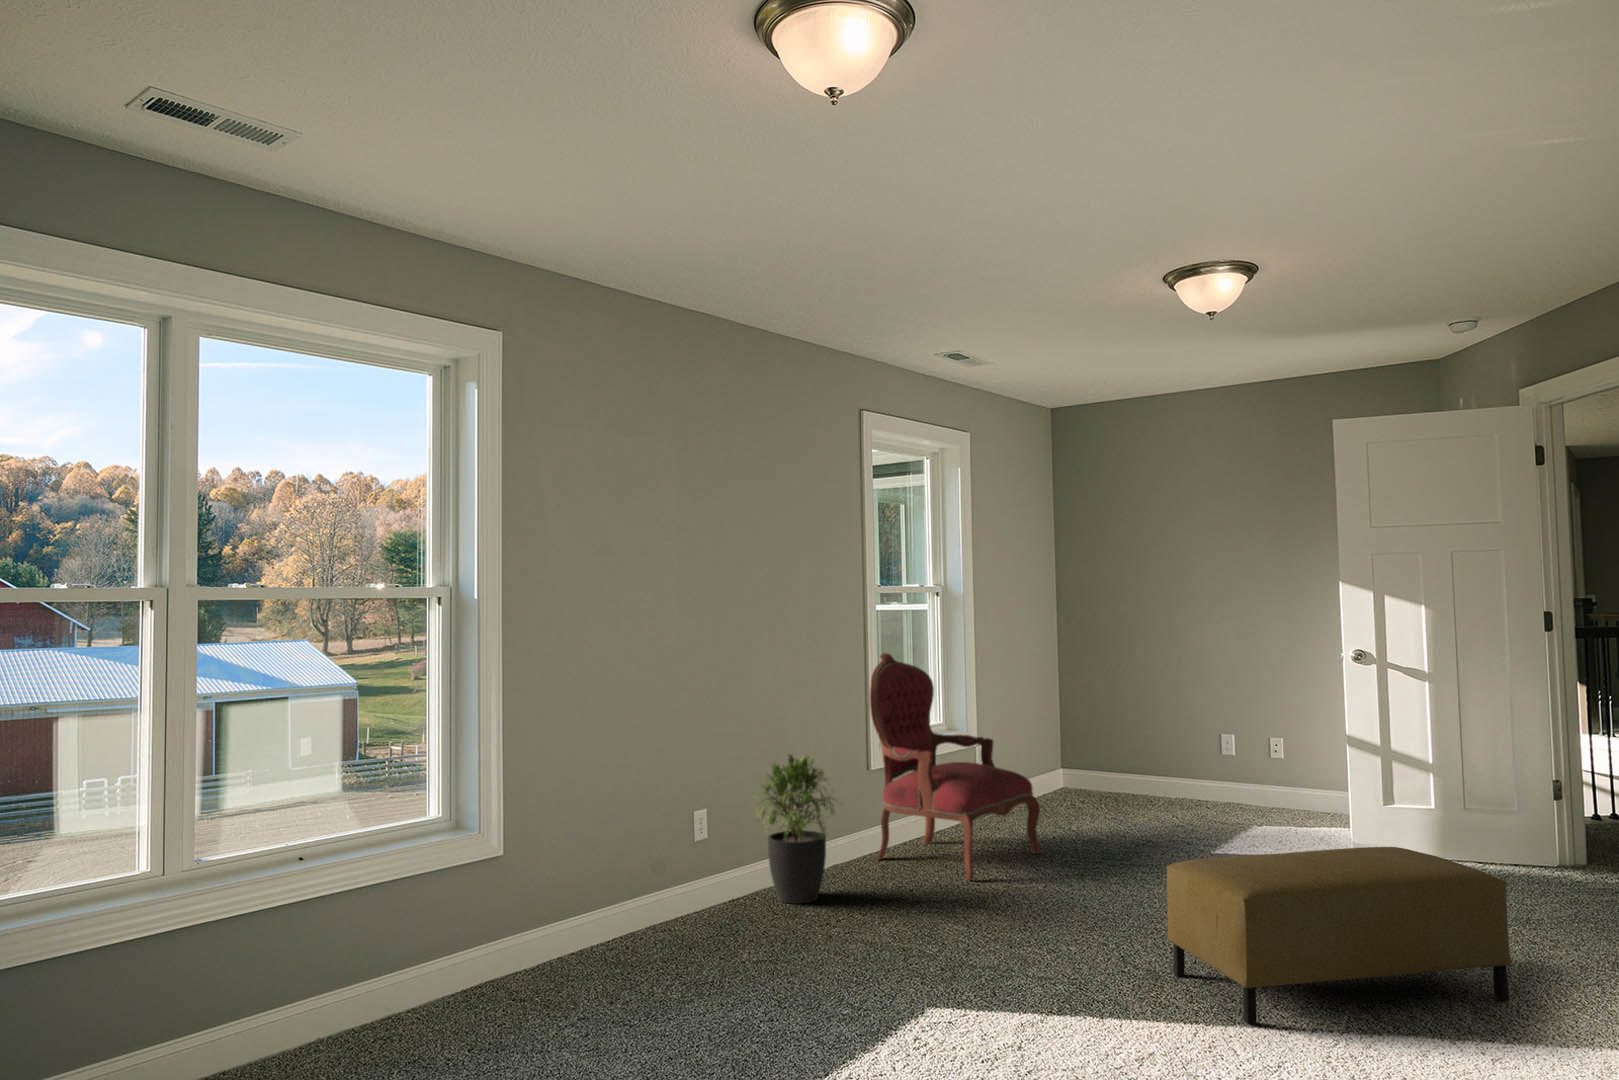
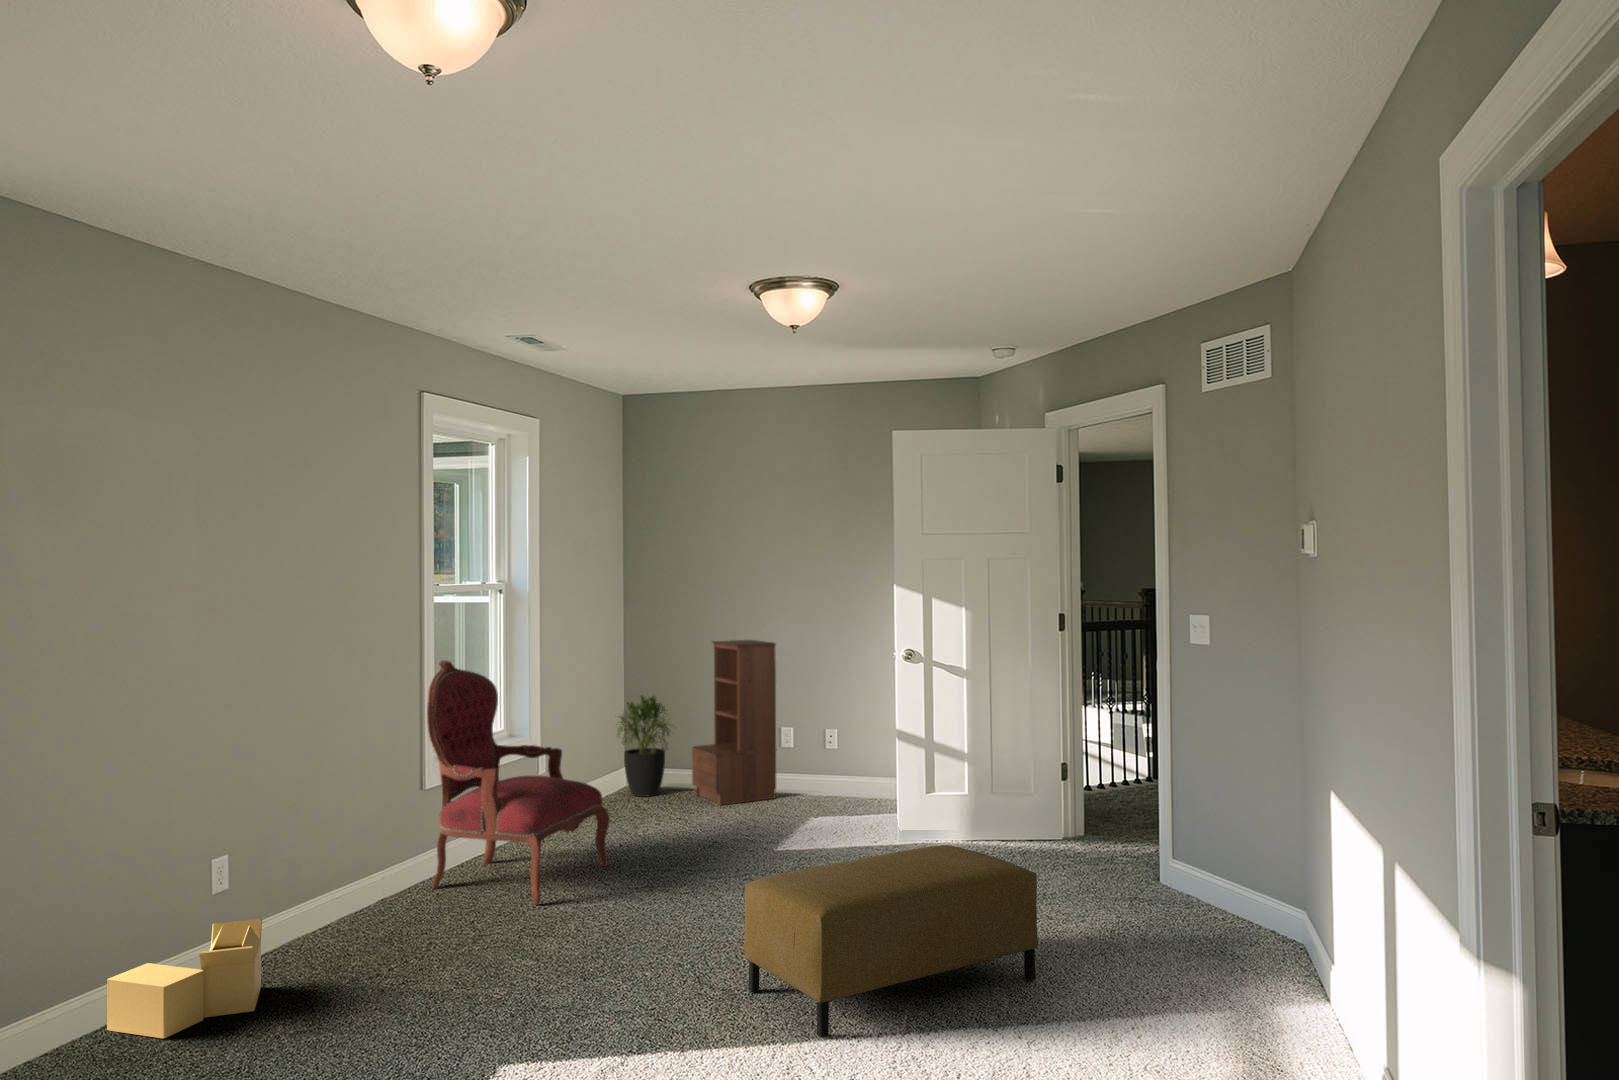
bookshelf: none [1127,645,1216,809] -> present [692,640,776,805]
potted plant: present [757,754,835,904] -> present [617,694,669,797]
cardboard box: none [618,863,734,952] -> present [107,919,262,1039]

